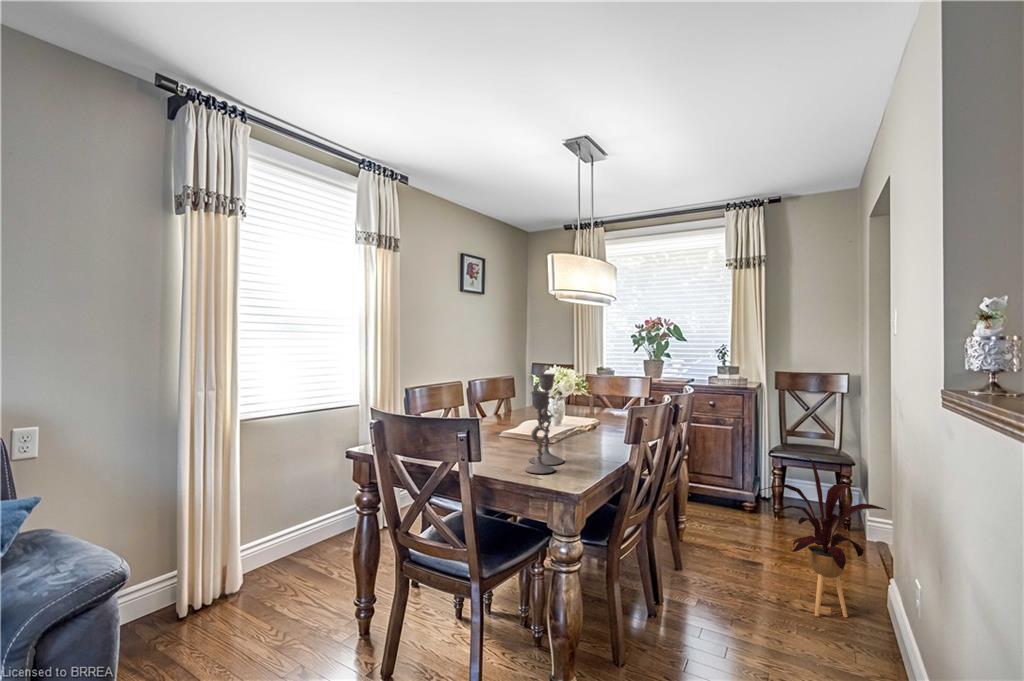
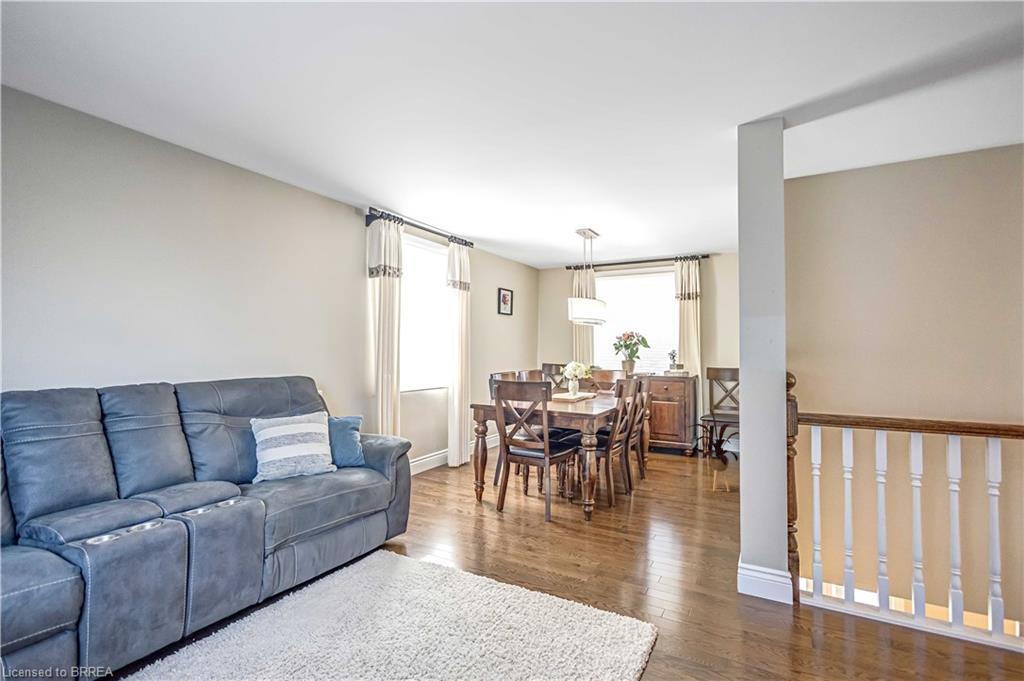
candlestick: present [525,373,564,474] -> none [567,364,585,410]

